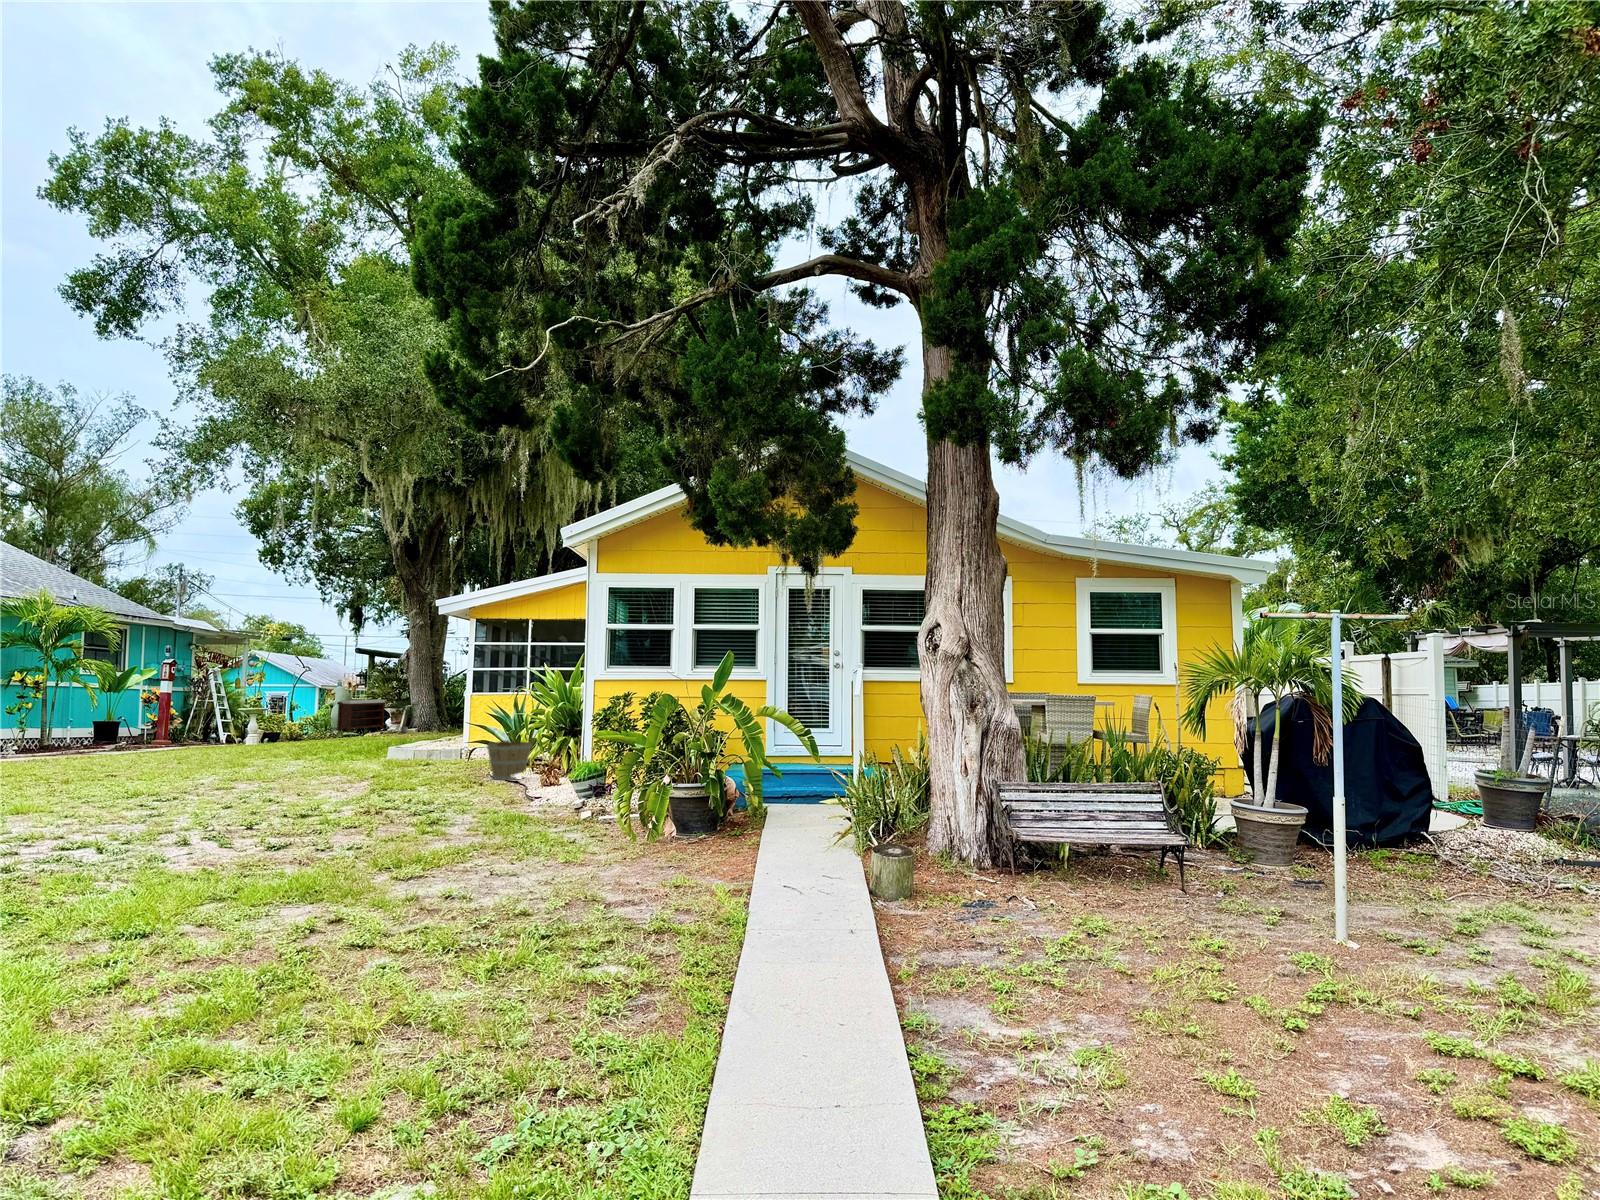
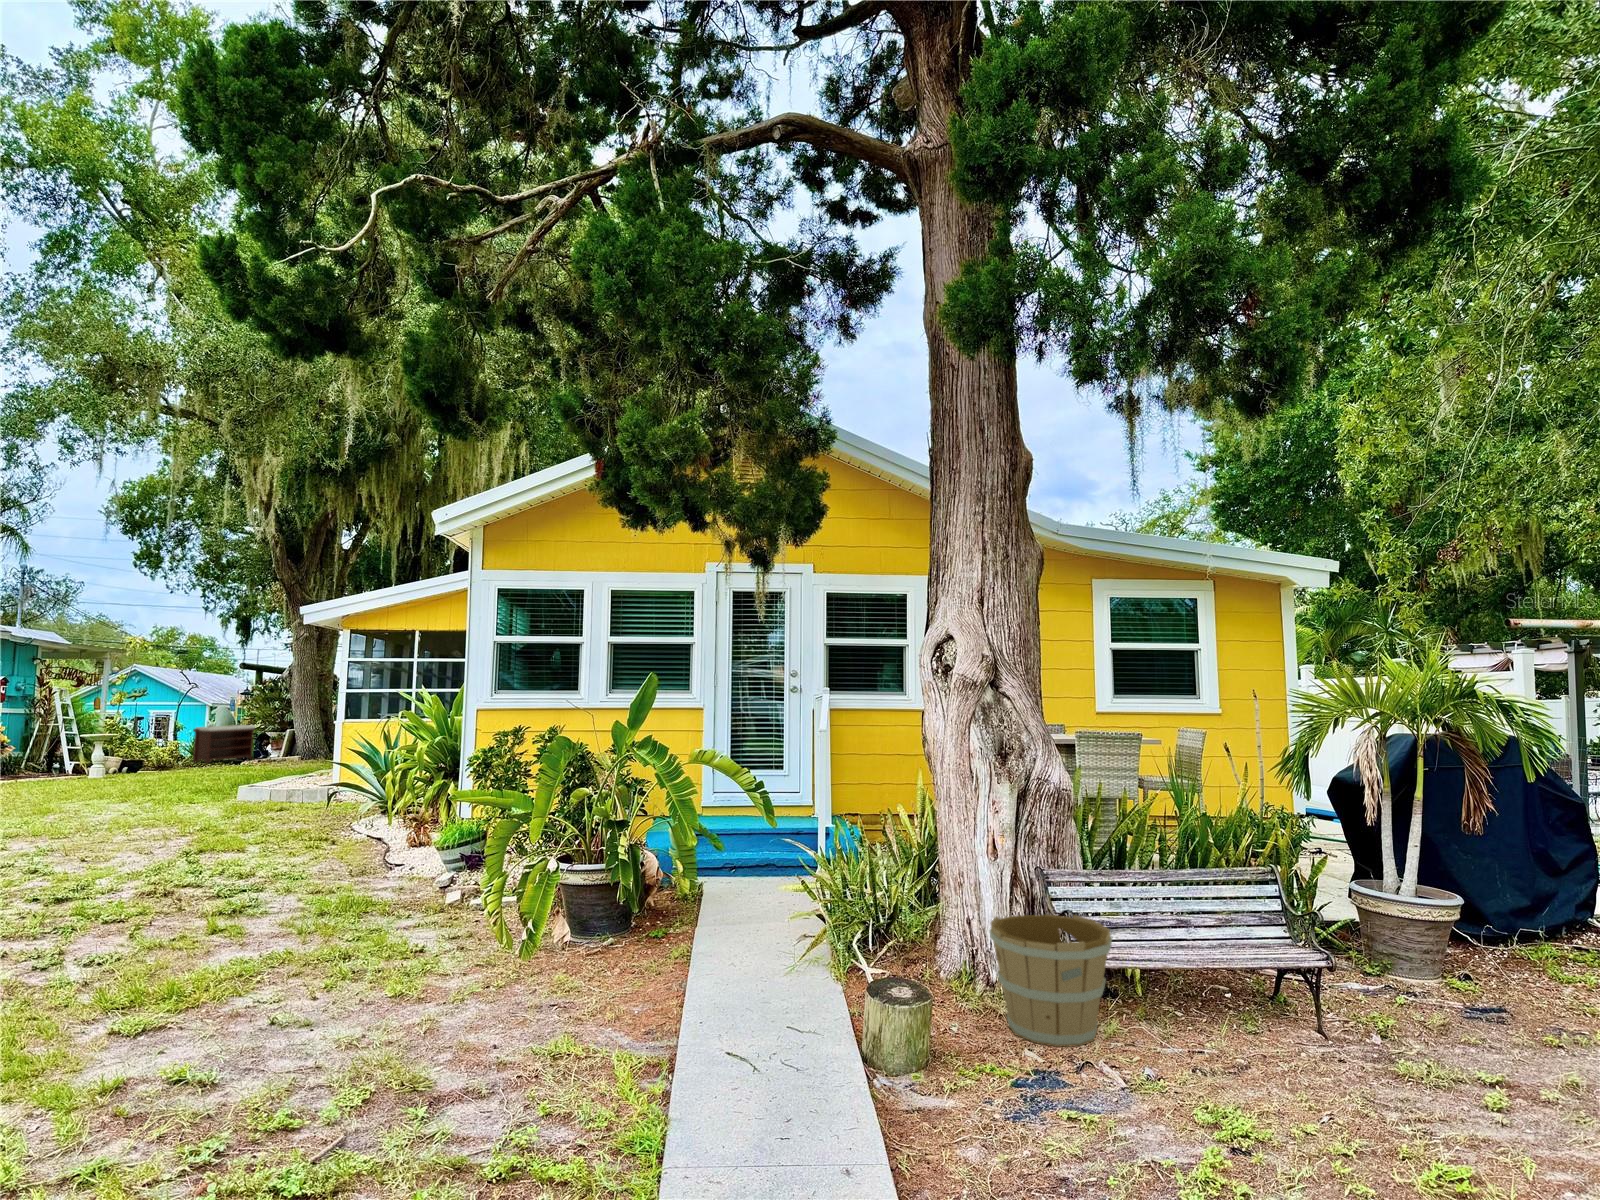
potted plant: present [394,701,419,733] -> none [258,726,296,766]
wooden bucket: present [487,740,532,780] -> present [990,914,1112,1047]

